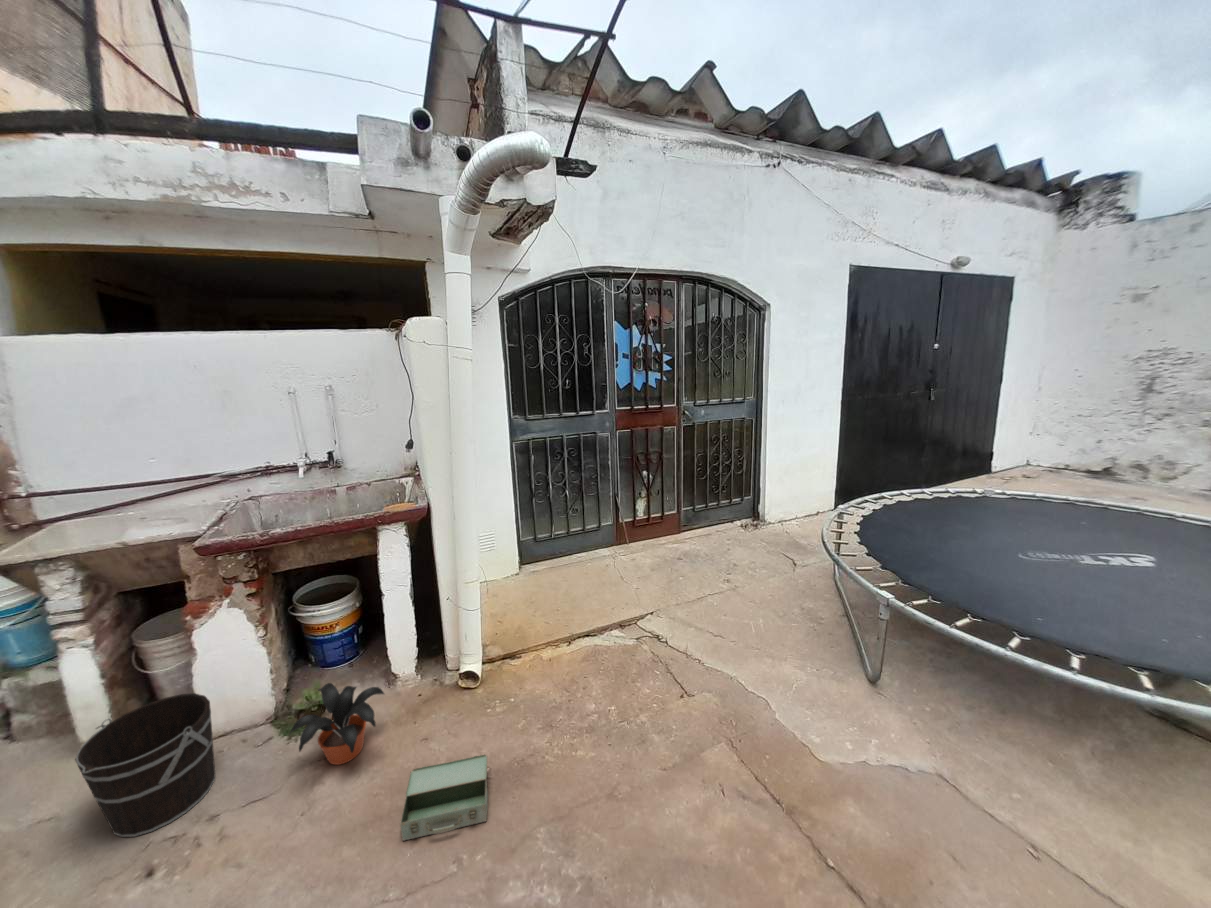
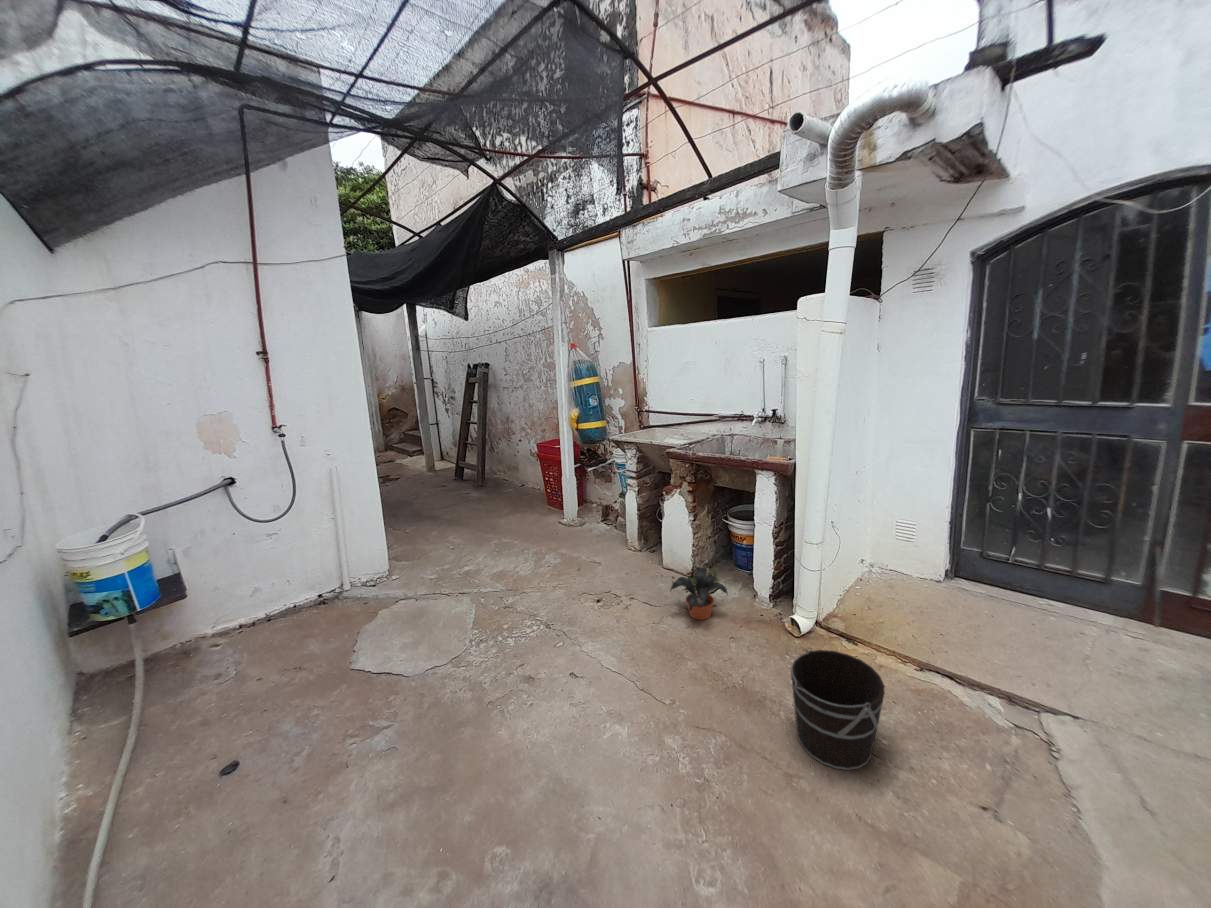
bucket: present [75,693,215,837] -> present [791,647,885,770]
toolbox: present [400,755,488,841] -> none [680,643,748,702]

